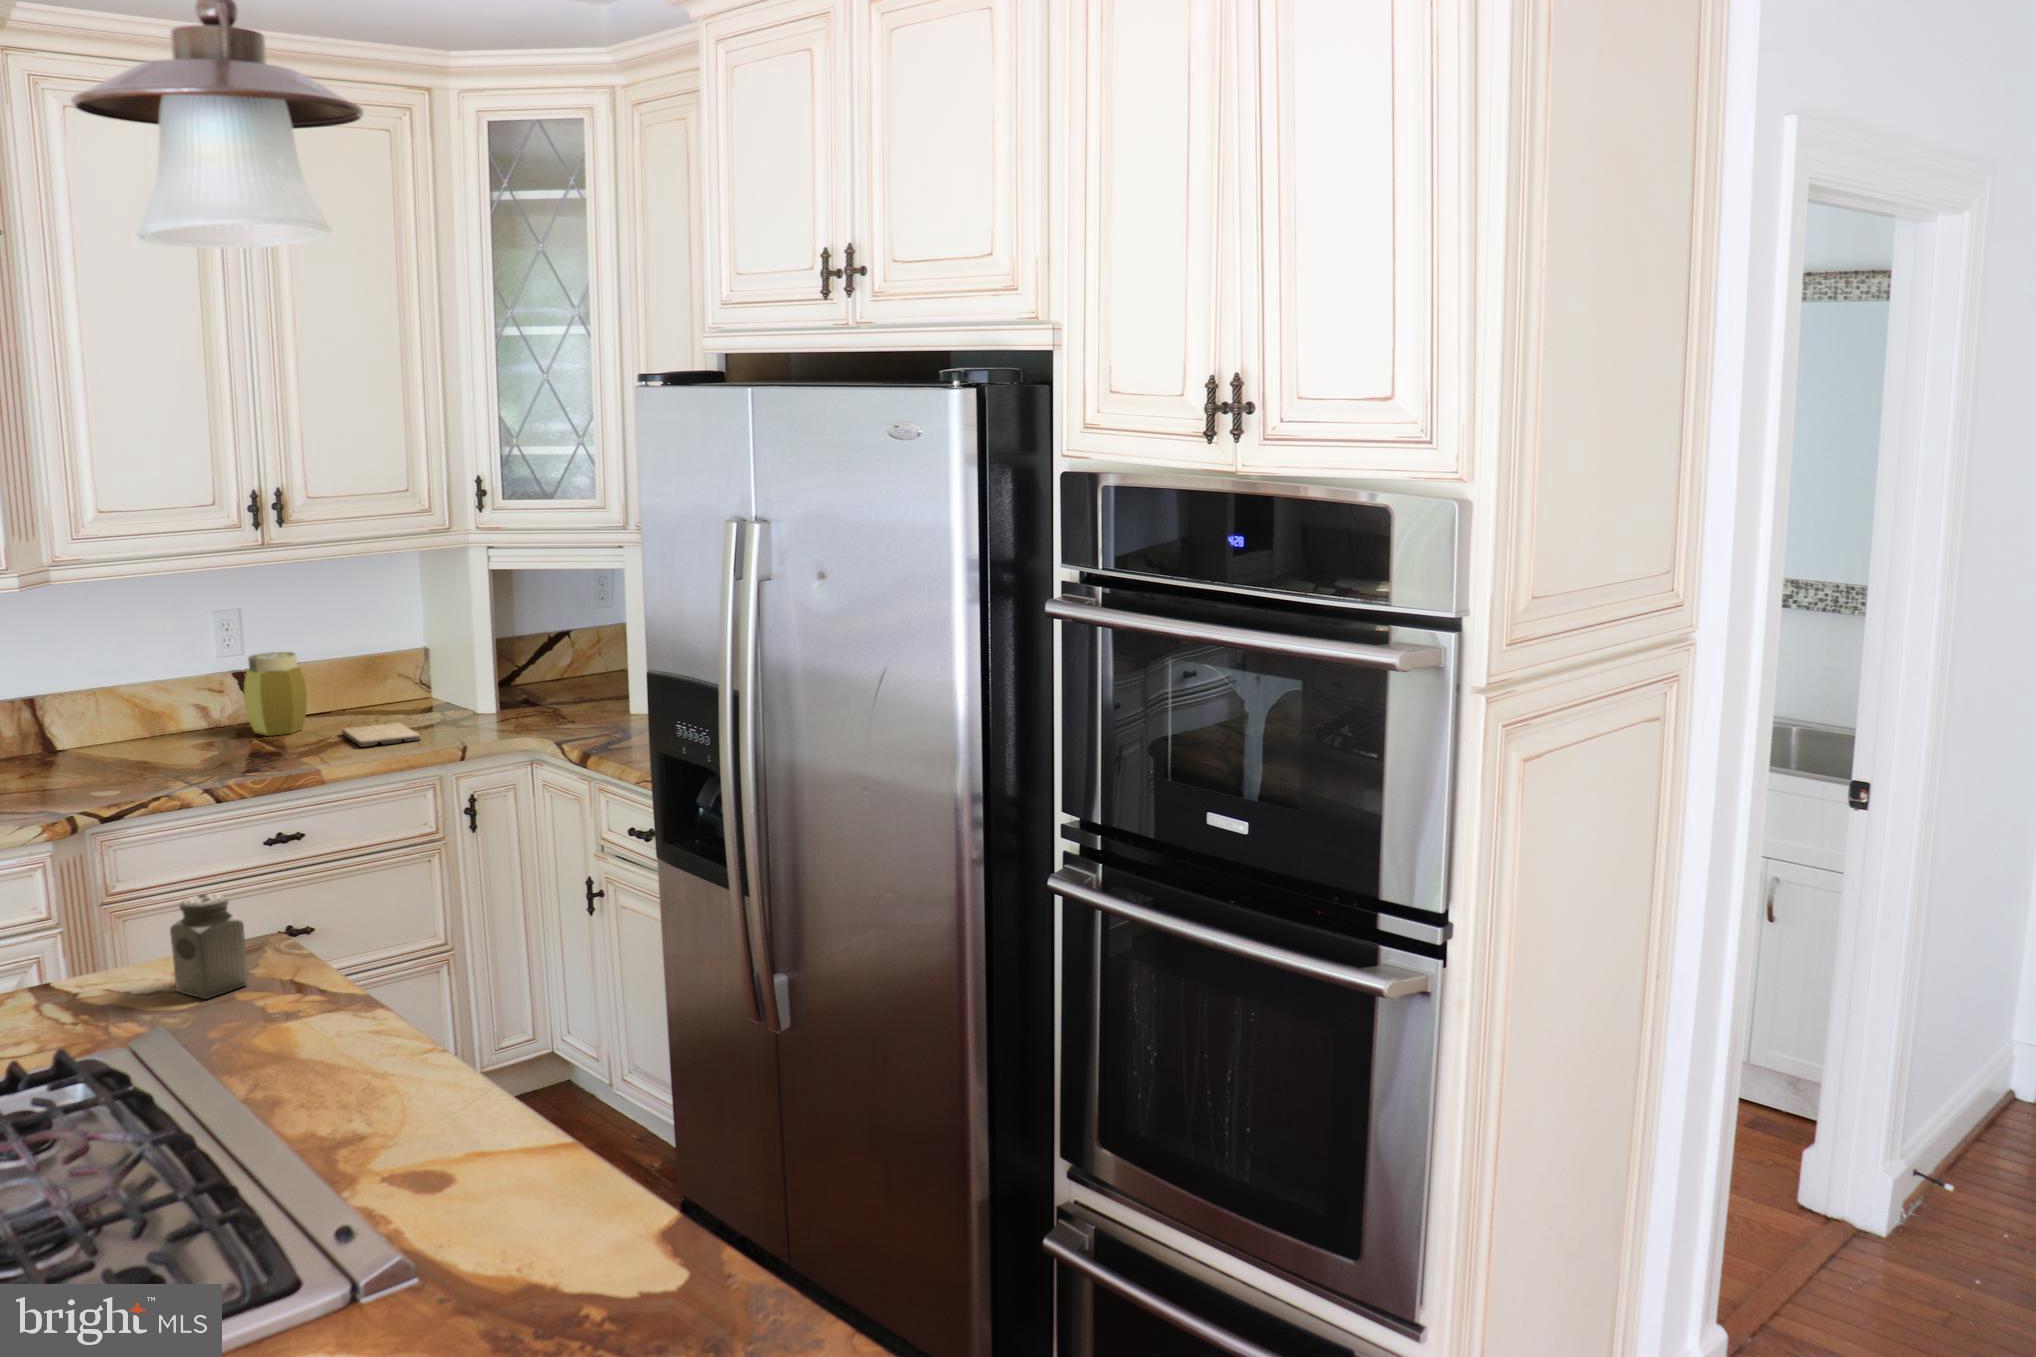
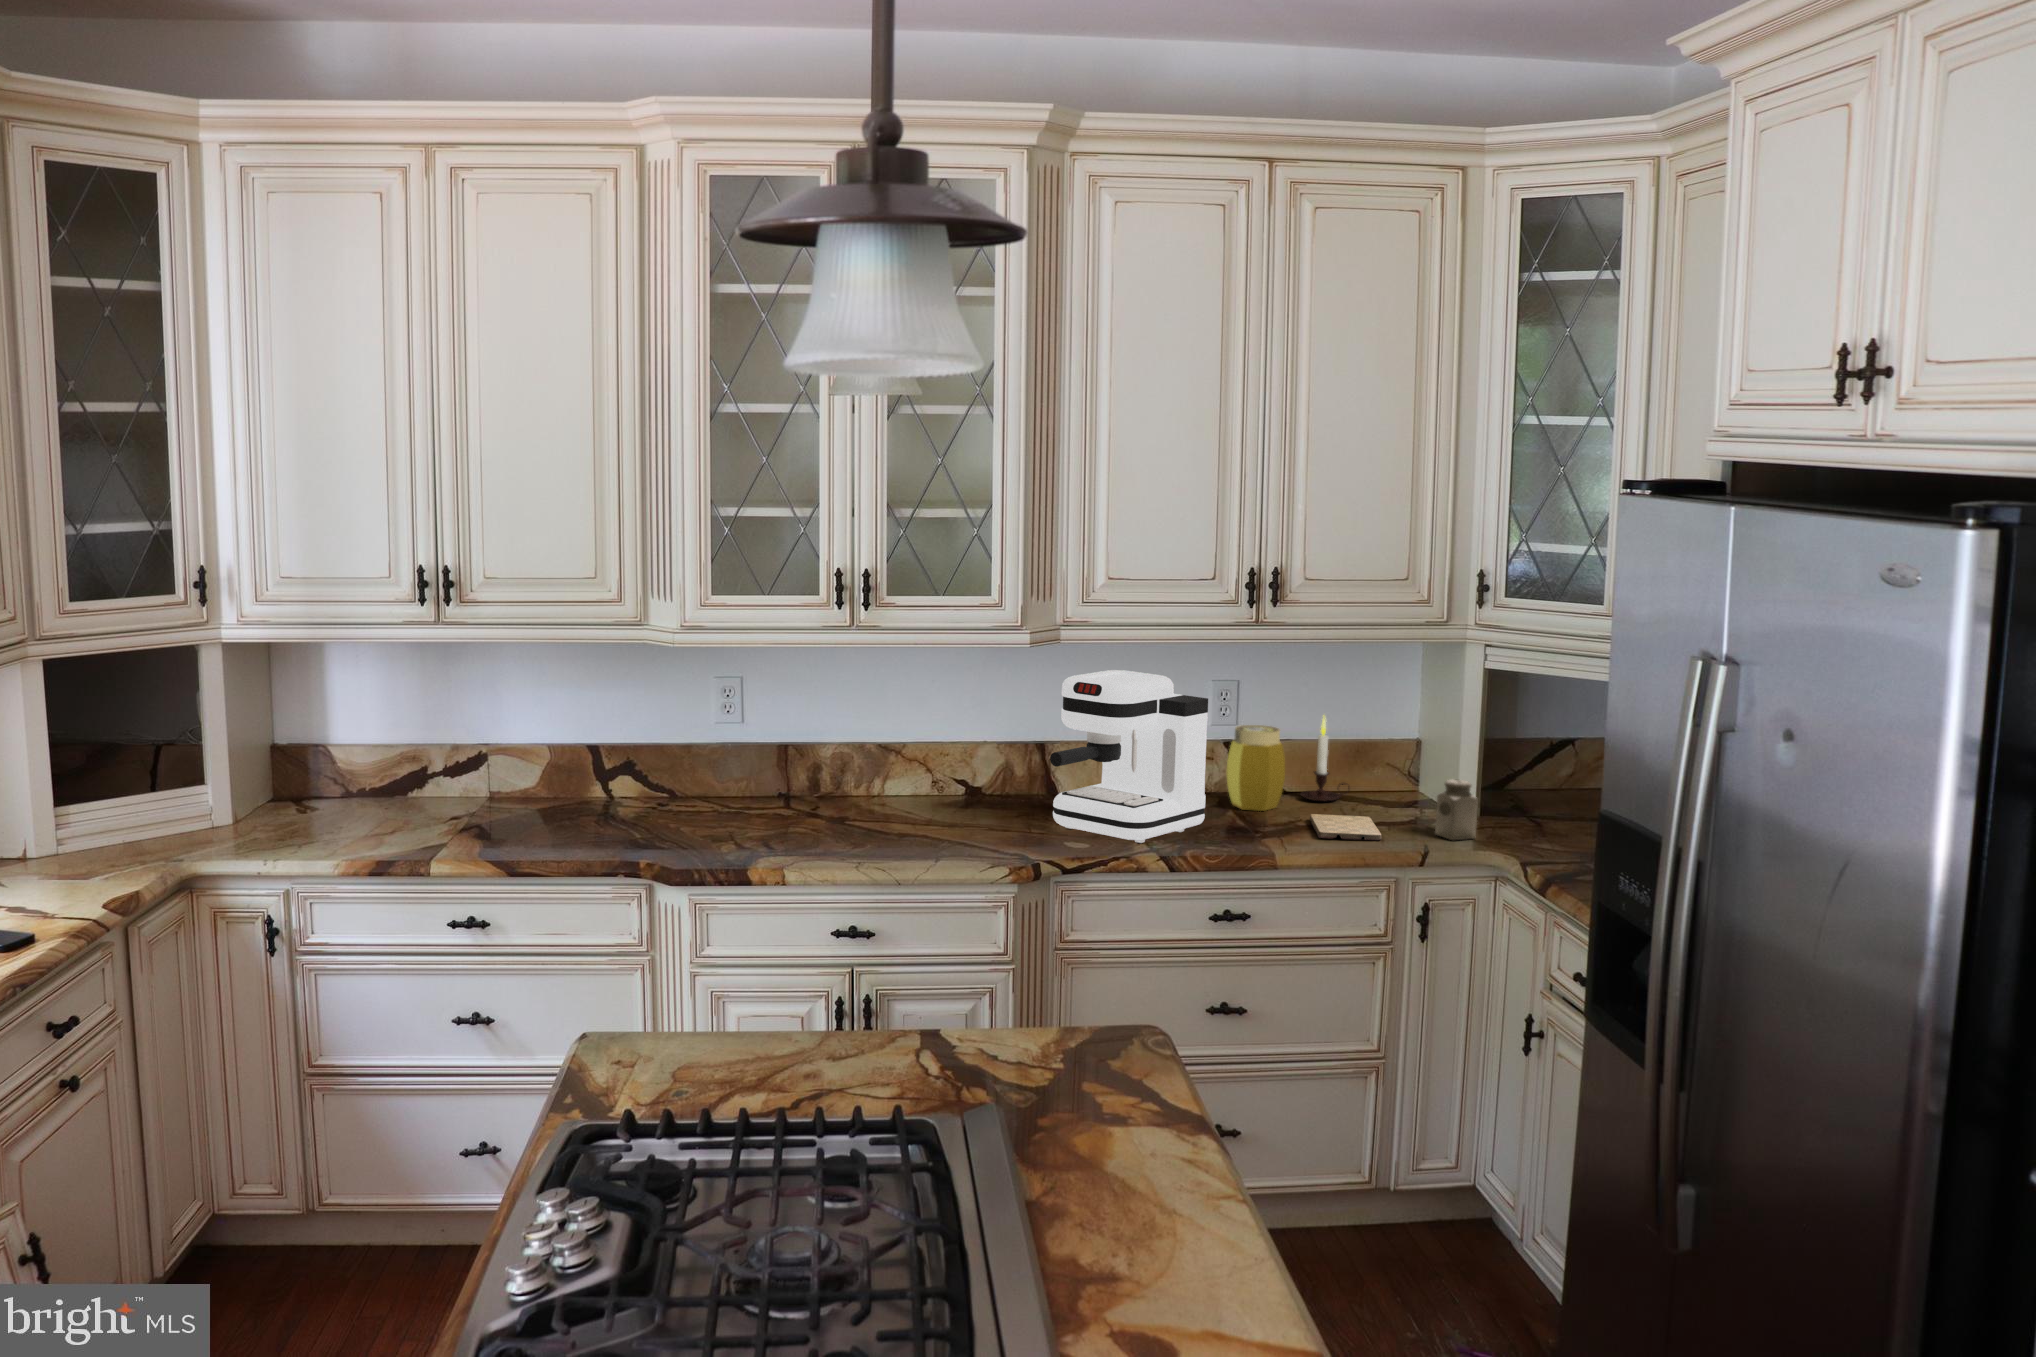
coffee maker: none [55,611,236,780] -> present [1050,670,1208,843]
candle: none [321,635,370,718] -> present [1301,717,1349,801]
salt shaker: present [170,894,248,999] -> present [1435,779,1478,840]

